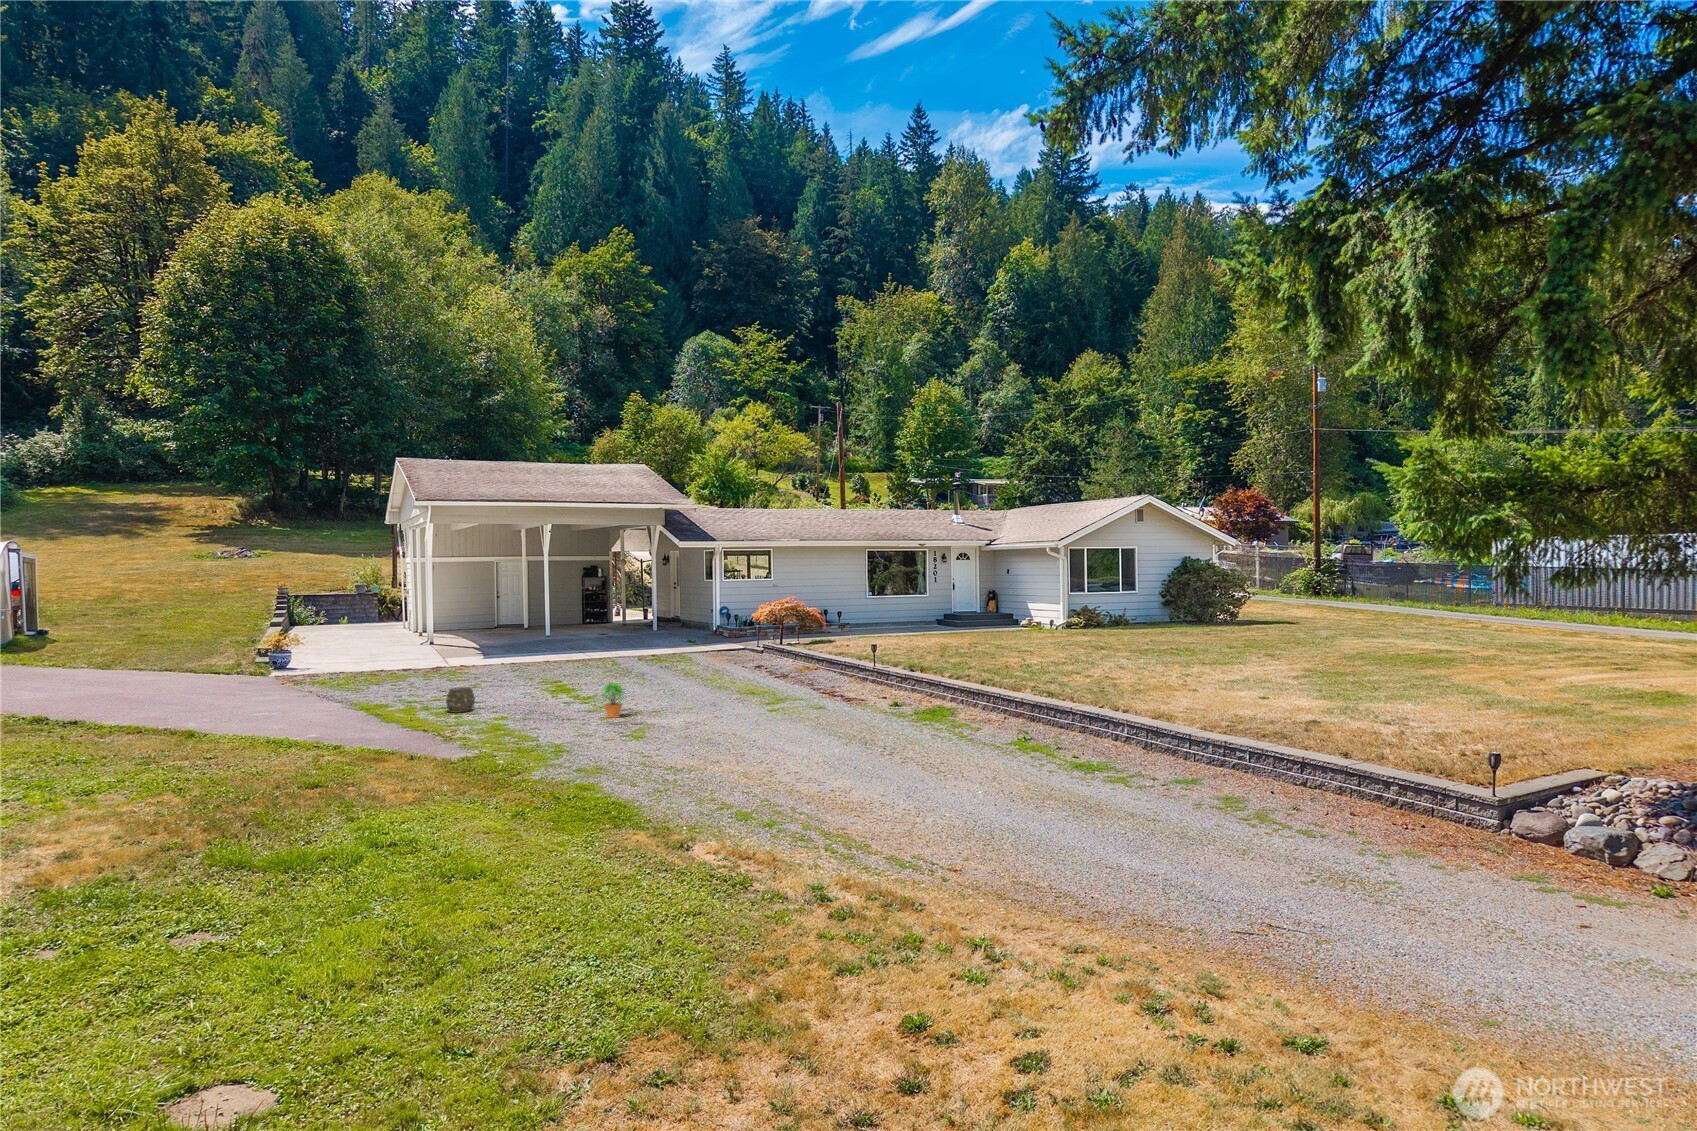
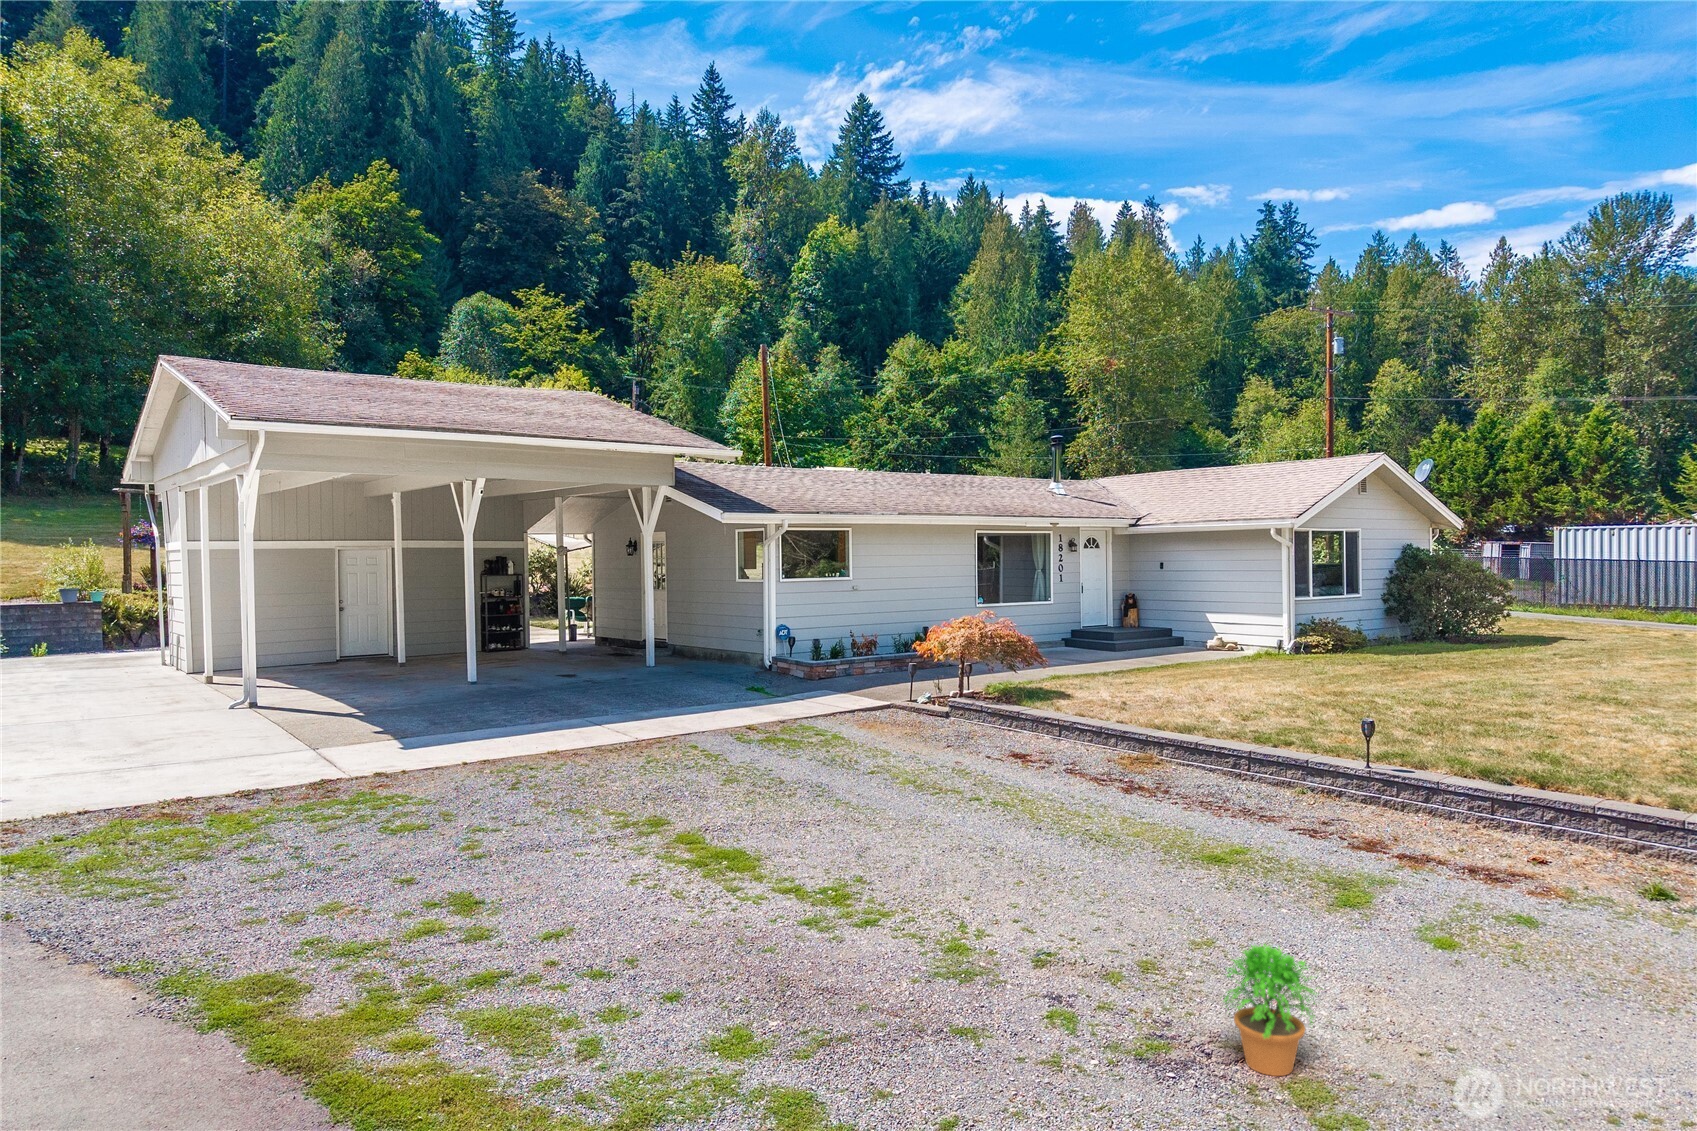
woven basket: present [446,687,475,713] -> none [635,968,731,1083]

